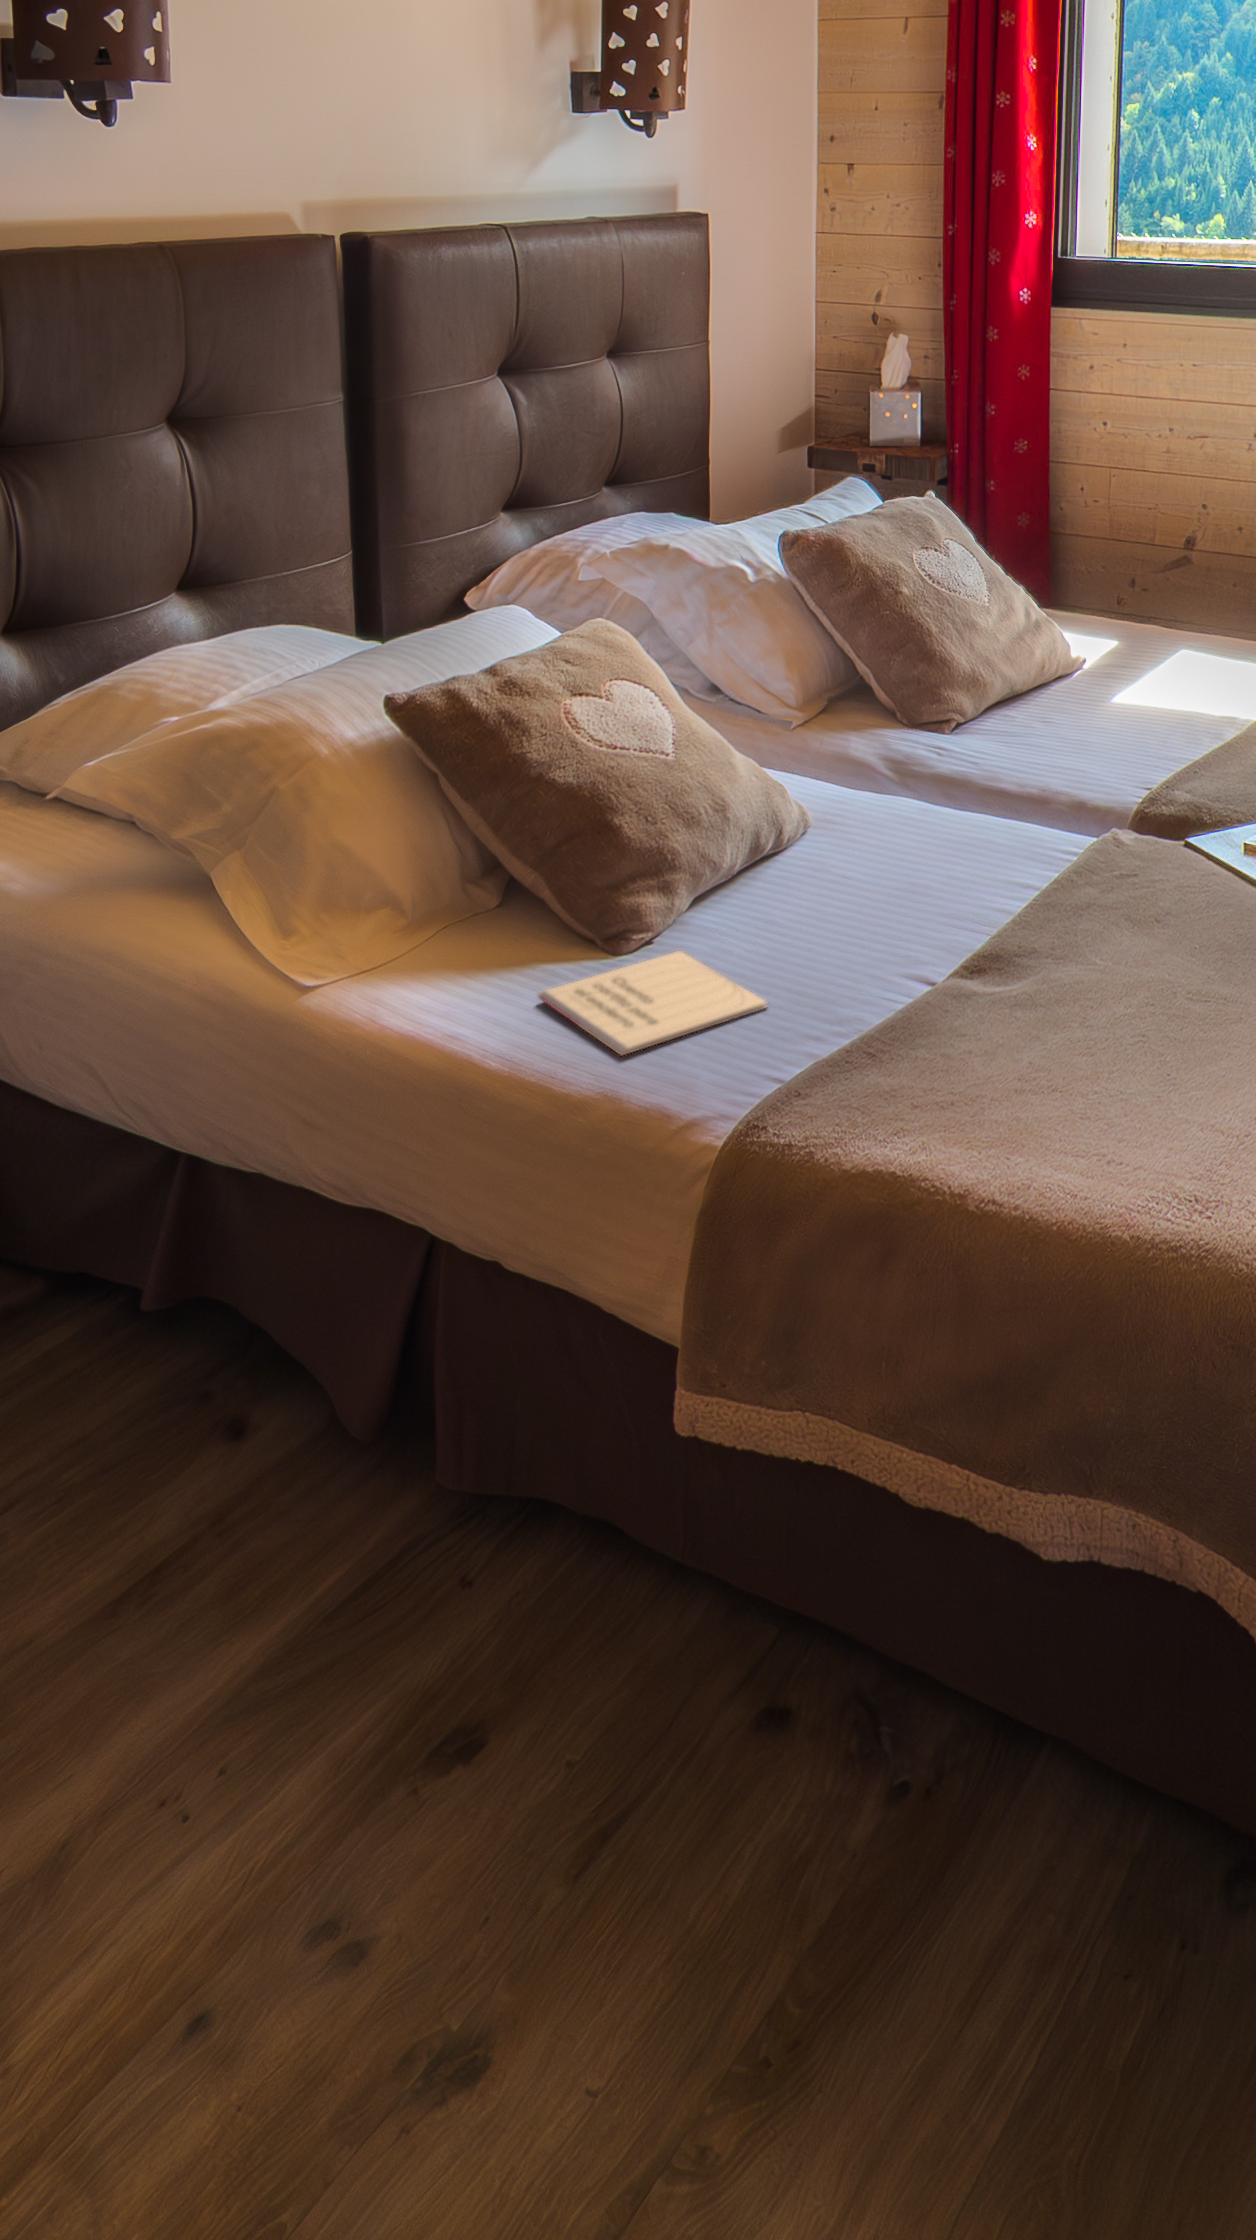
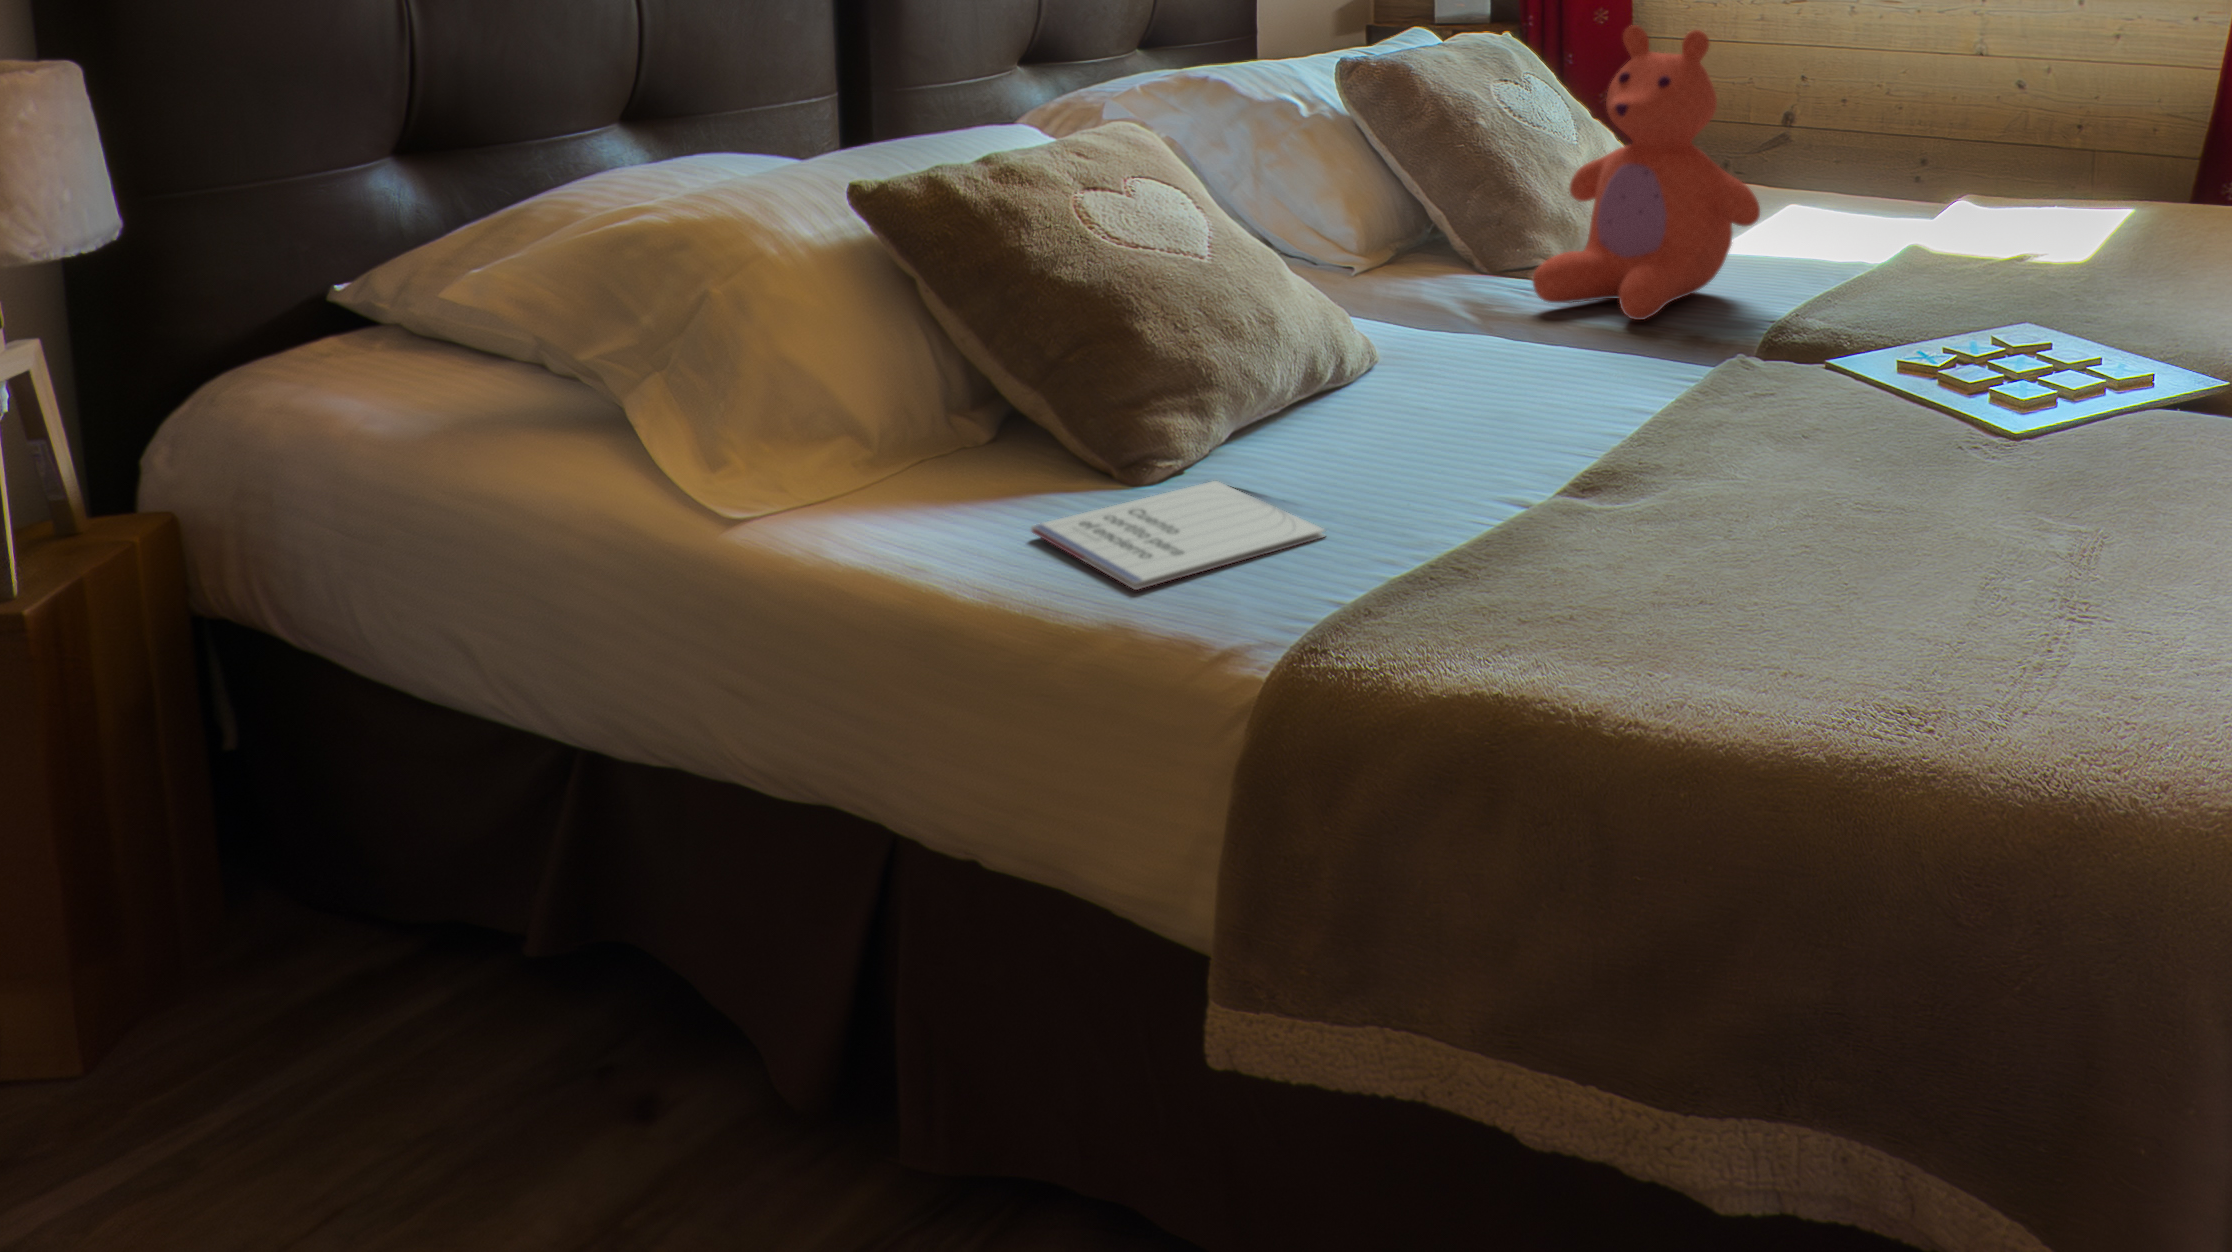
teddy bear: none [944,528,1140,789] -> present [1533,25,1760,320]

